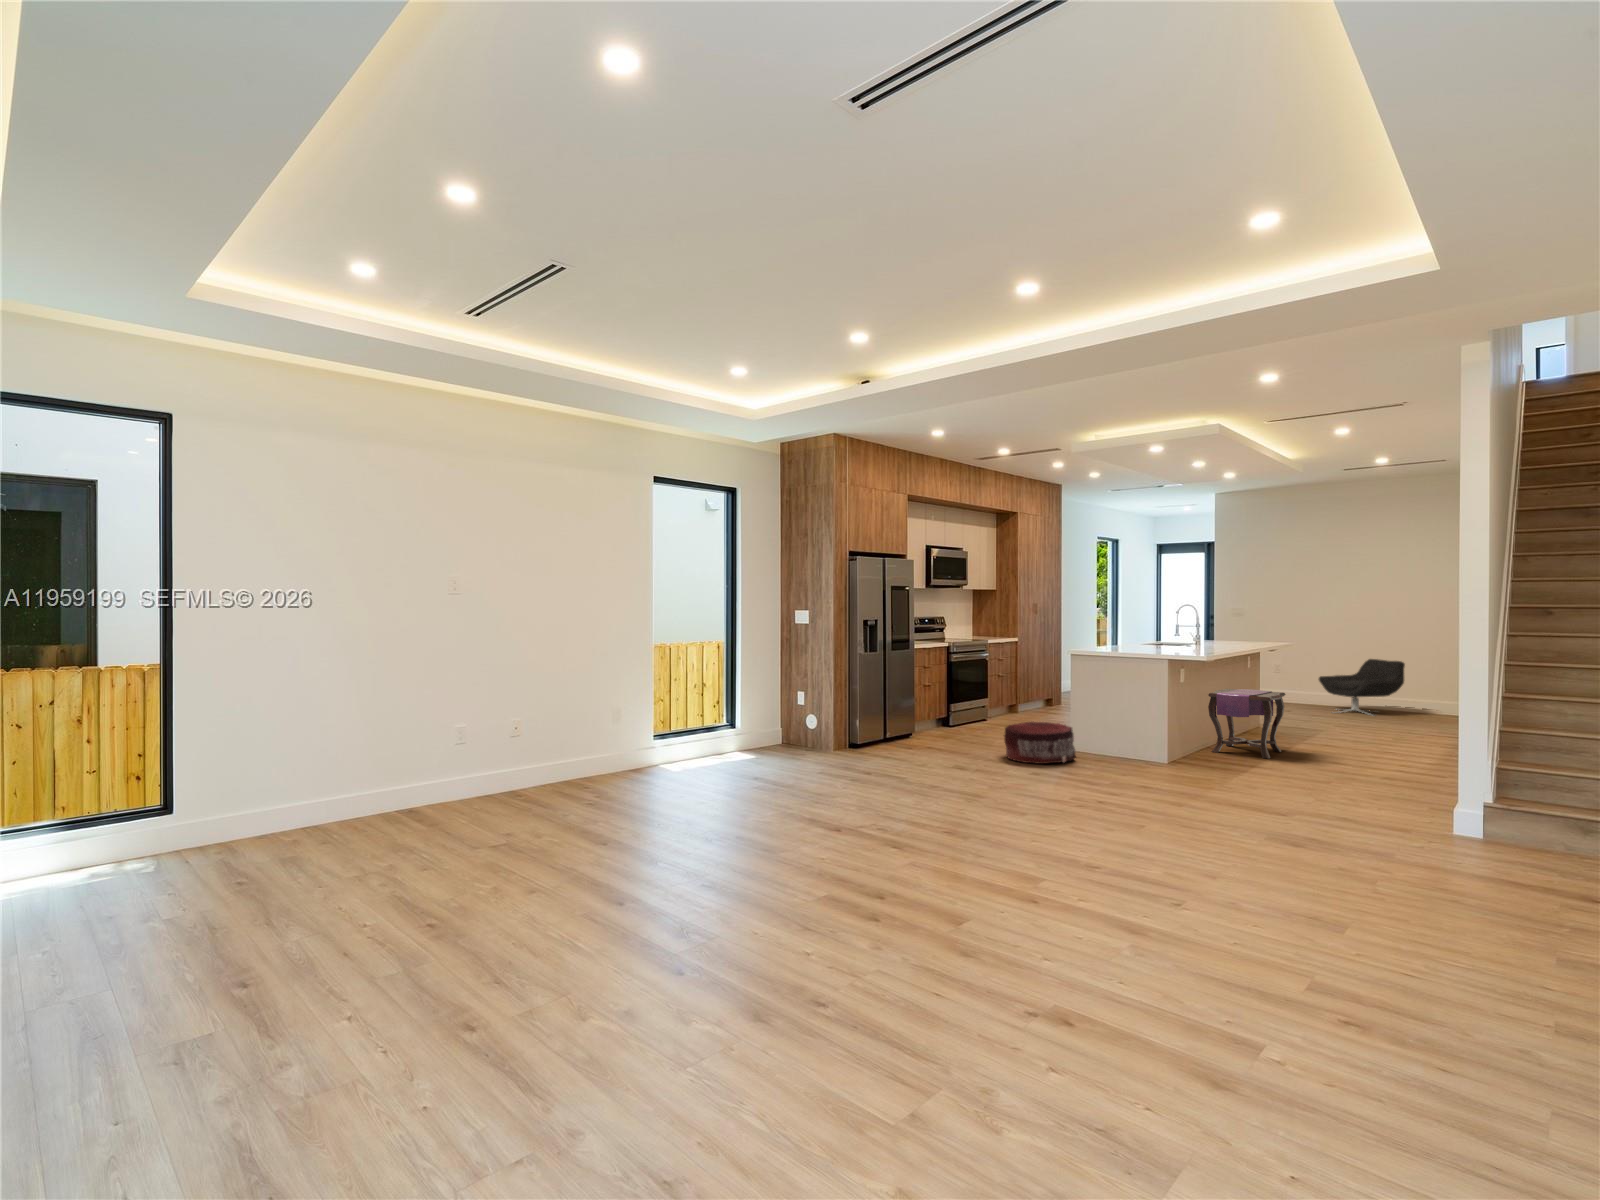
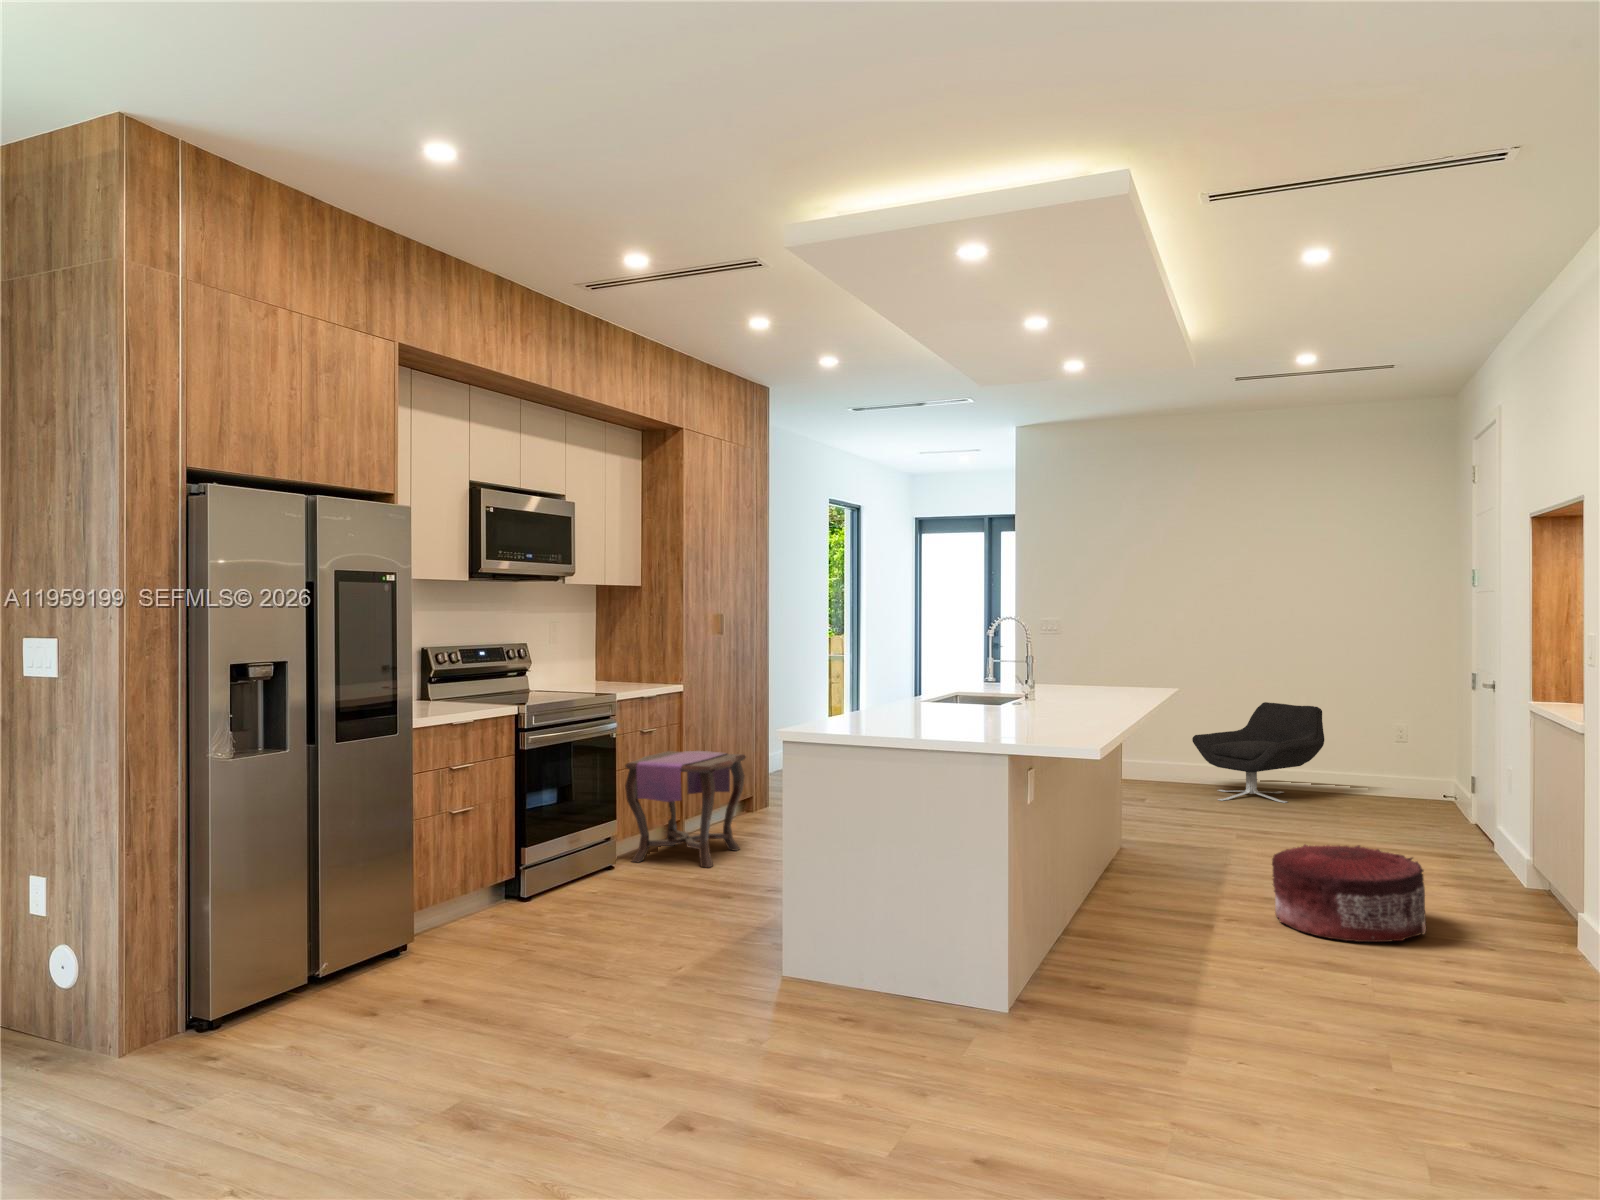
side table: present [1208,689,1286,759] -> present [625,751,746,868]
pouf: present [1004,721,1076,764] -> present [1272,844,1426,942]

